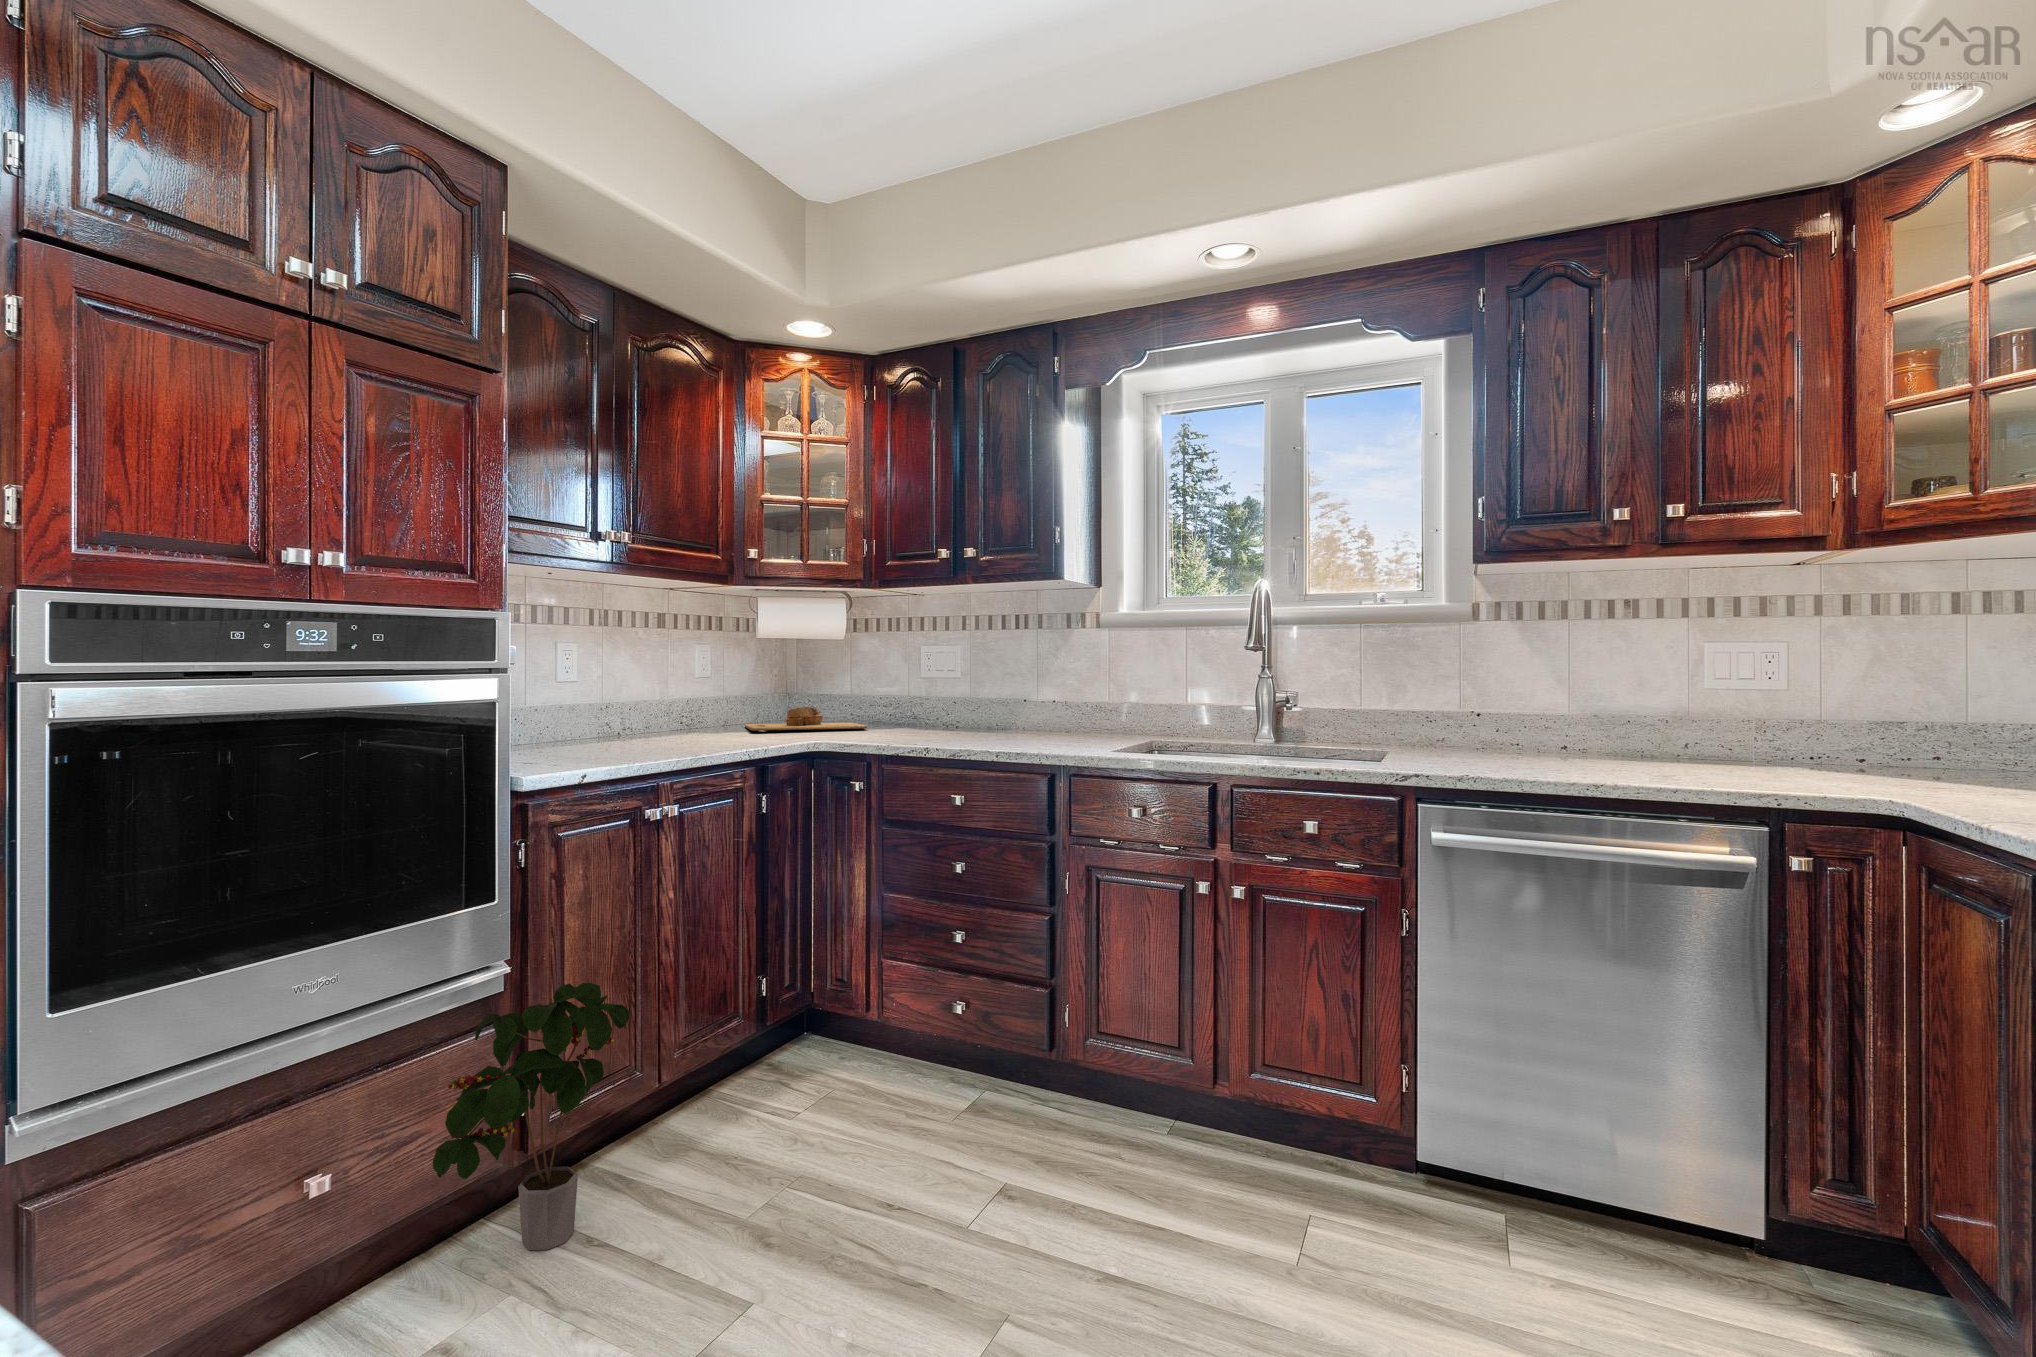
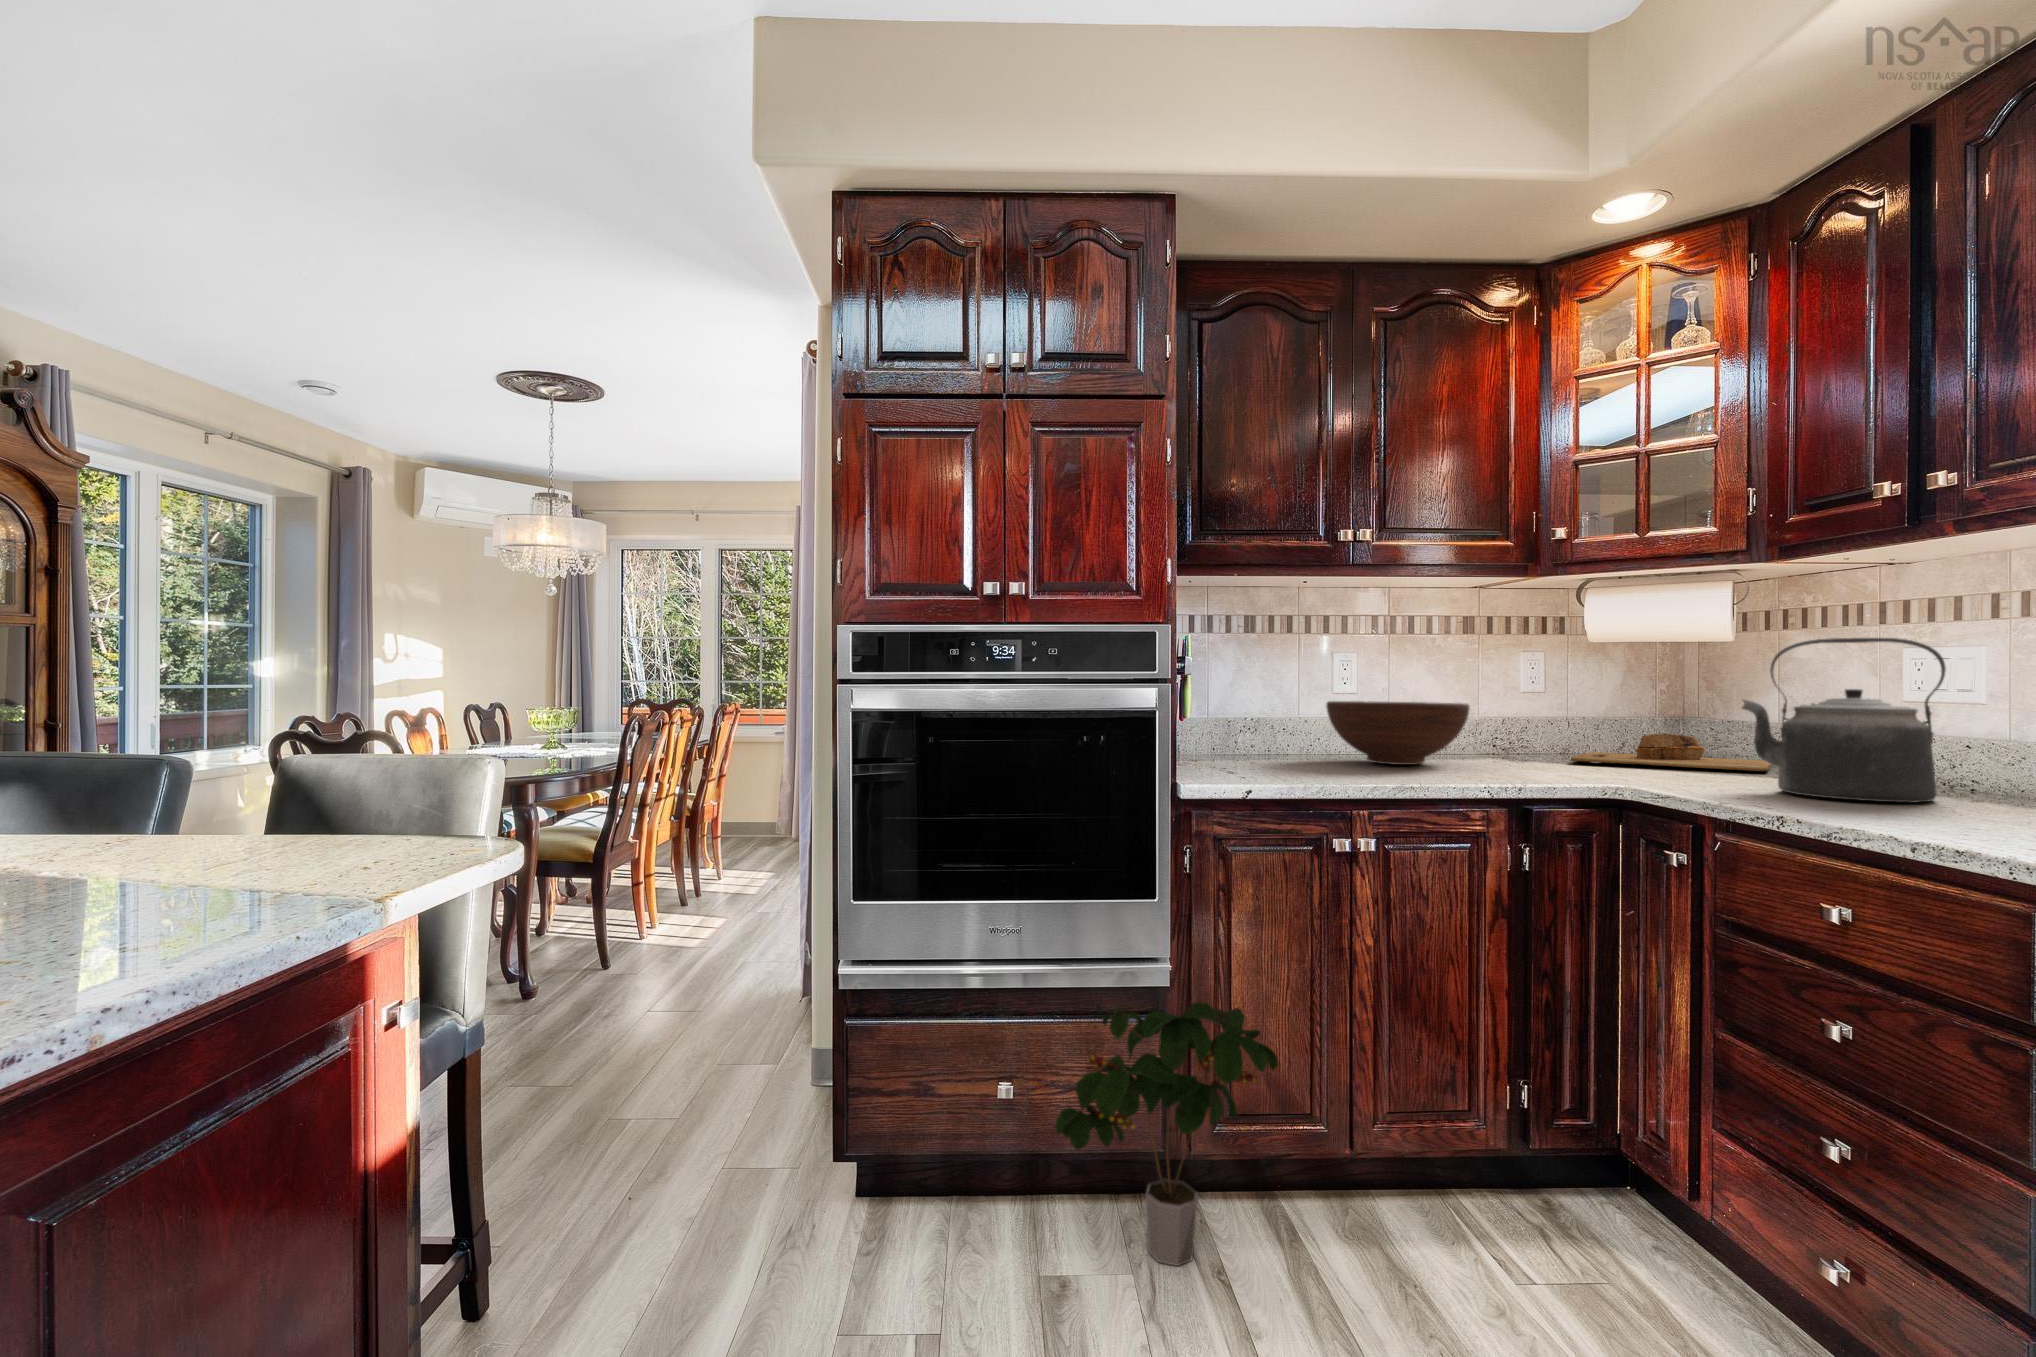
kettle: none [883,643,971,739] -> present [1742,638,1946,803]
fruit bowl: none [572,688,699,744] -> present [1326,701,1470,765]

